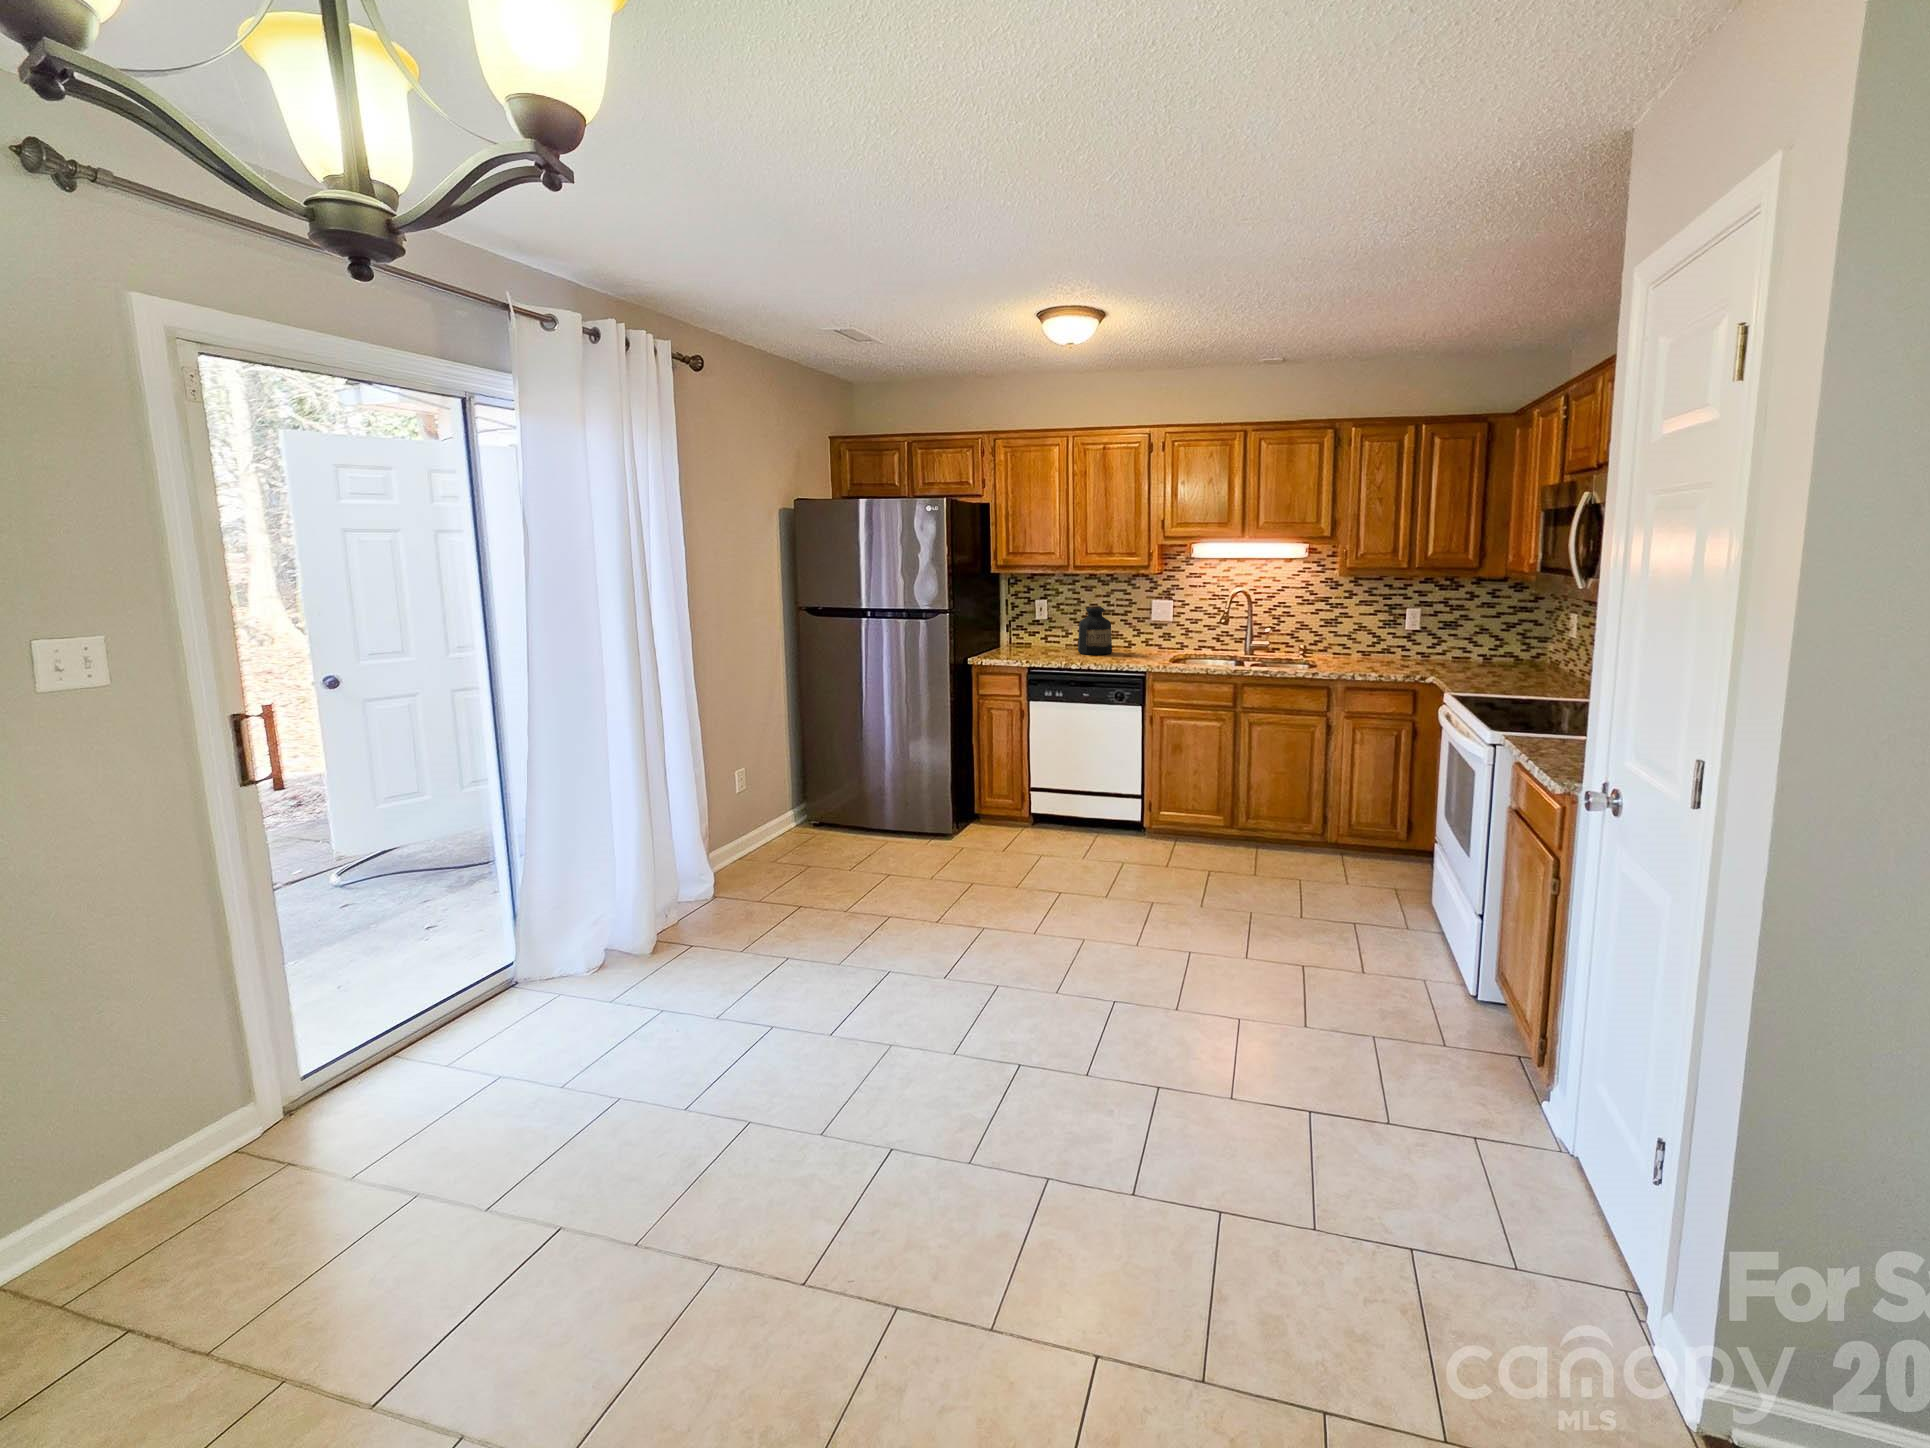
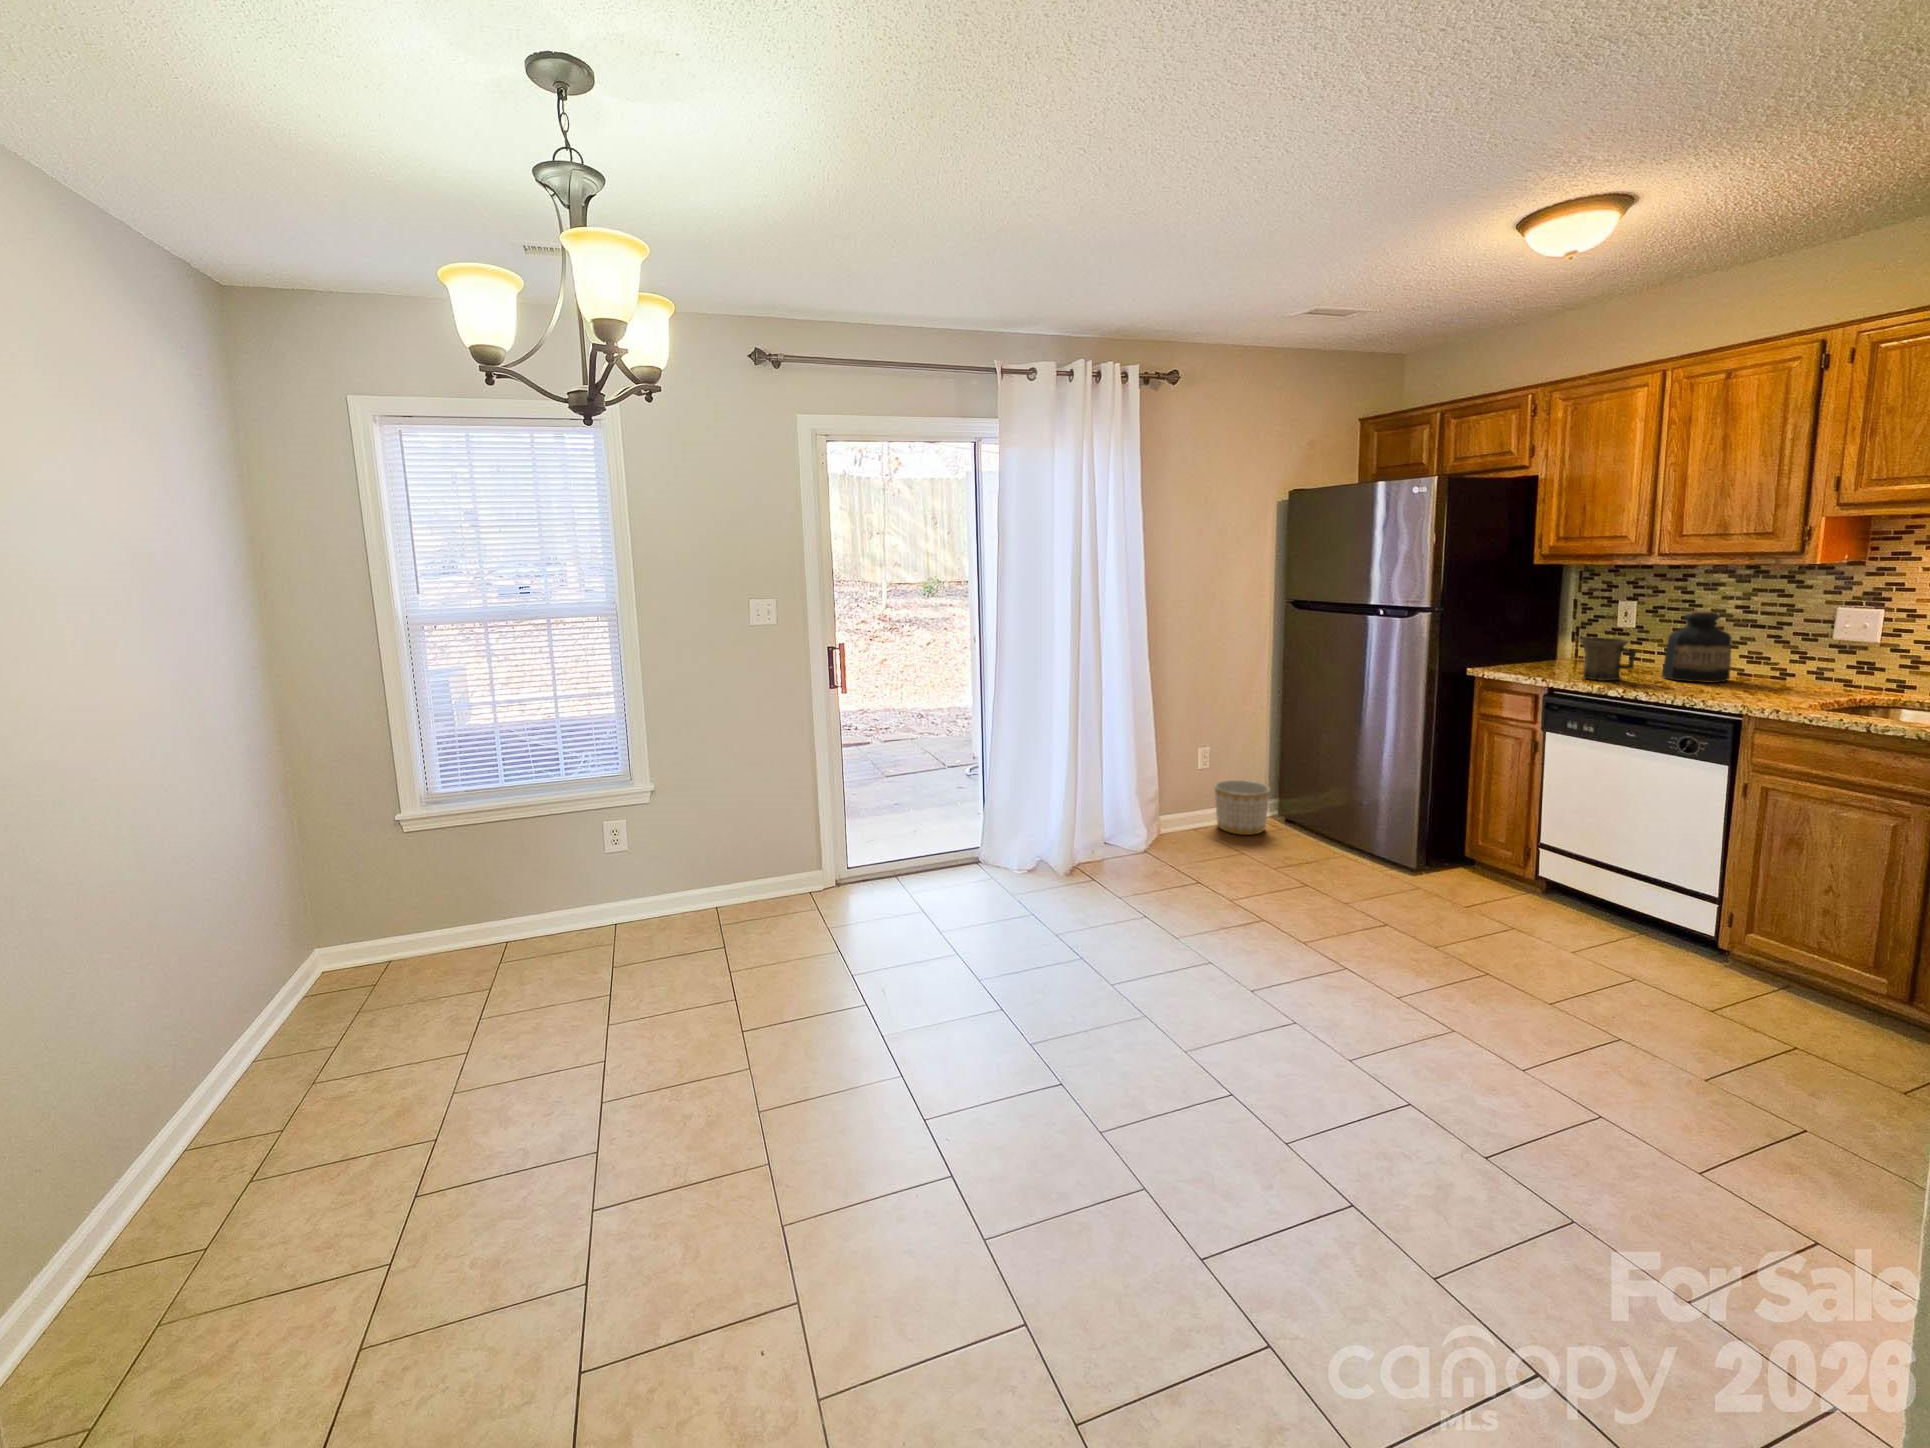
mug: none [1039,627,1073,659] -> present [1579,638,1637,681]
planter: none [764,790,819,847] -> present [1215,780,1270,835]

